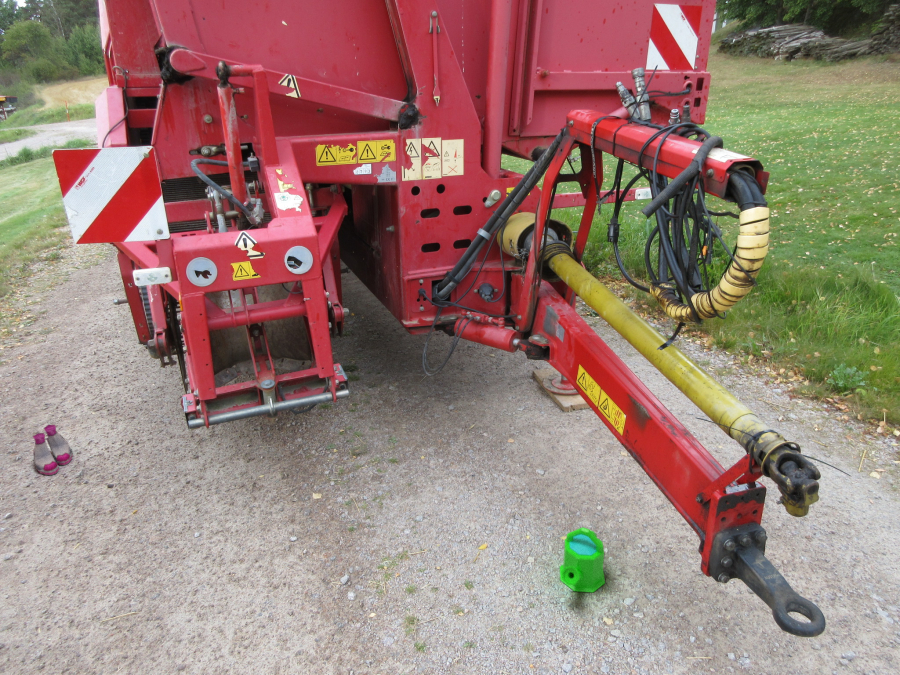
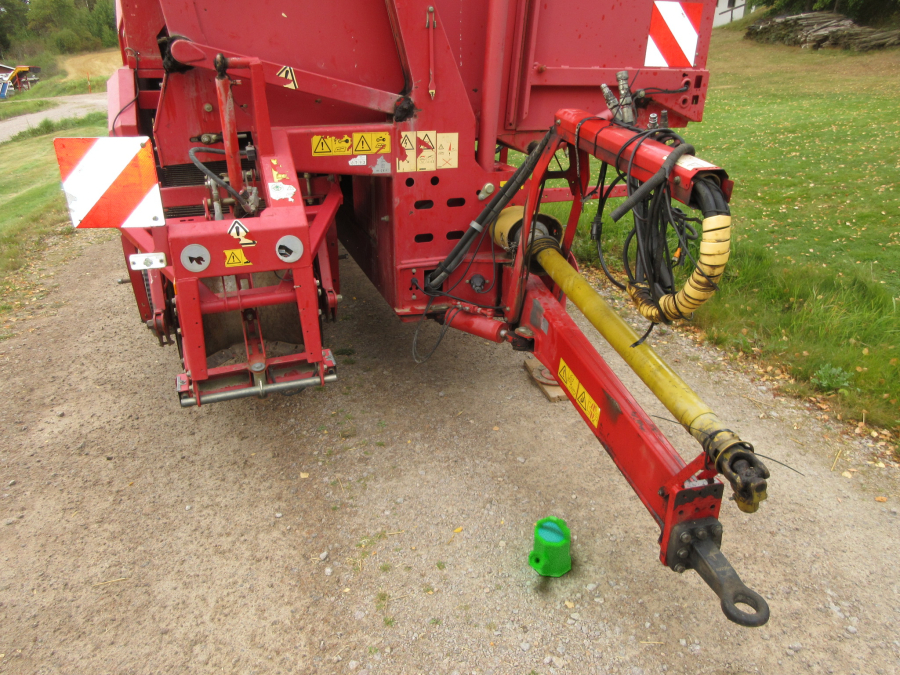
boots: present [33,425,73,475] -> none [37,396,75,445]

